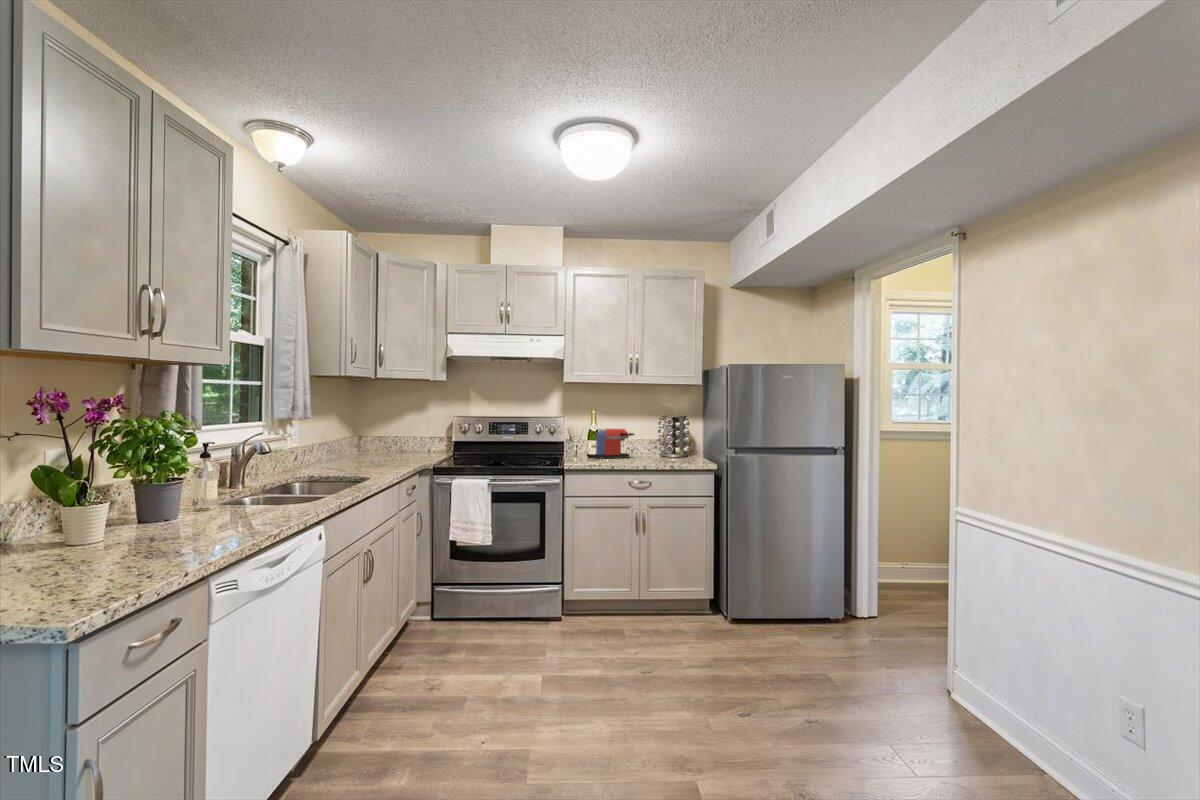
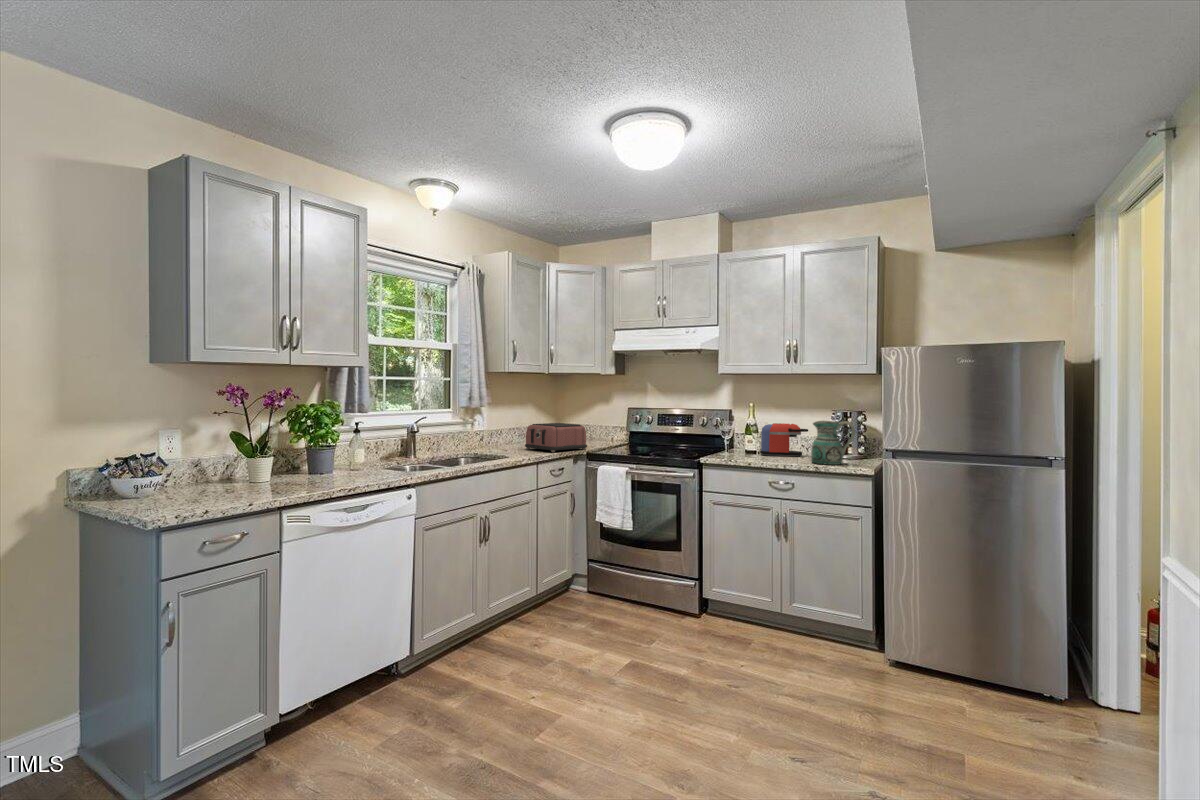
ceramic pitcher: none [650,425,685,463] -> present [811,421,855,465]
toaster: none [347,434,421,468] -> present [525,423,587,452]

